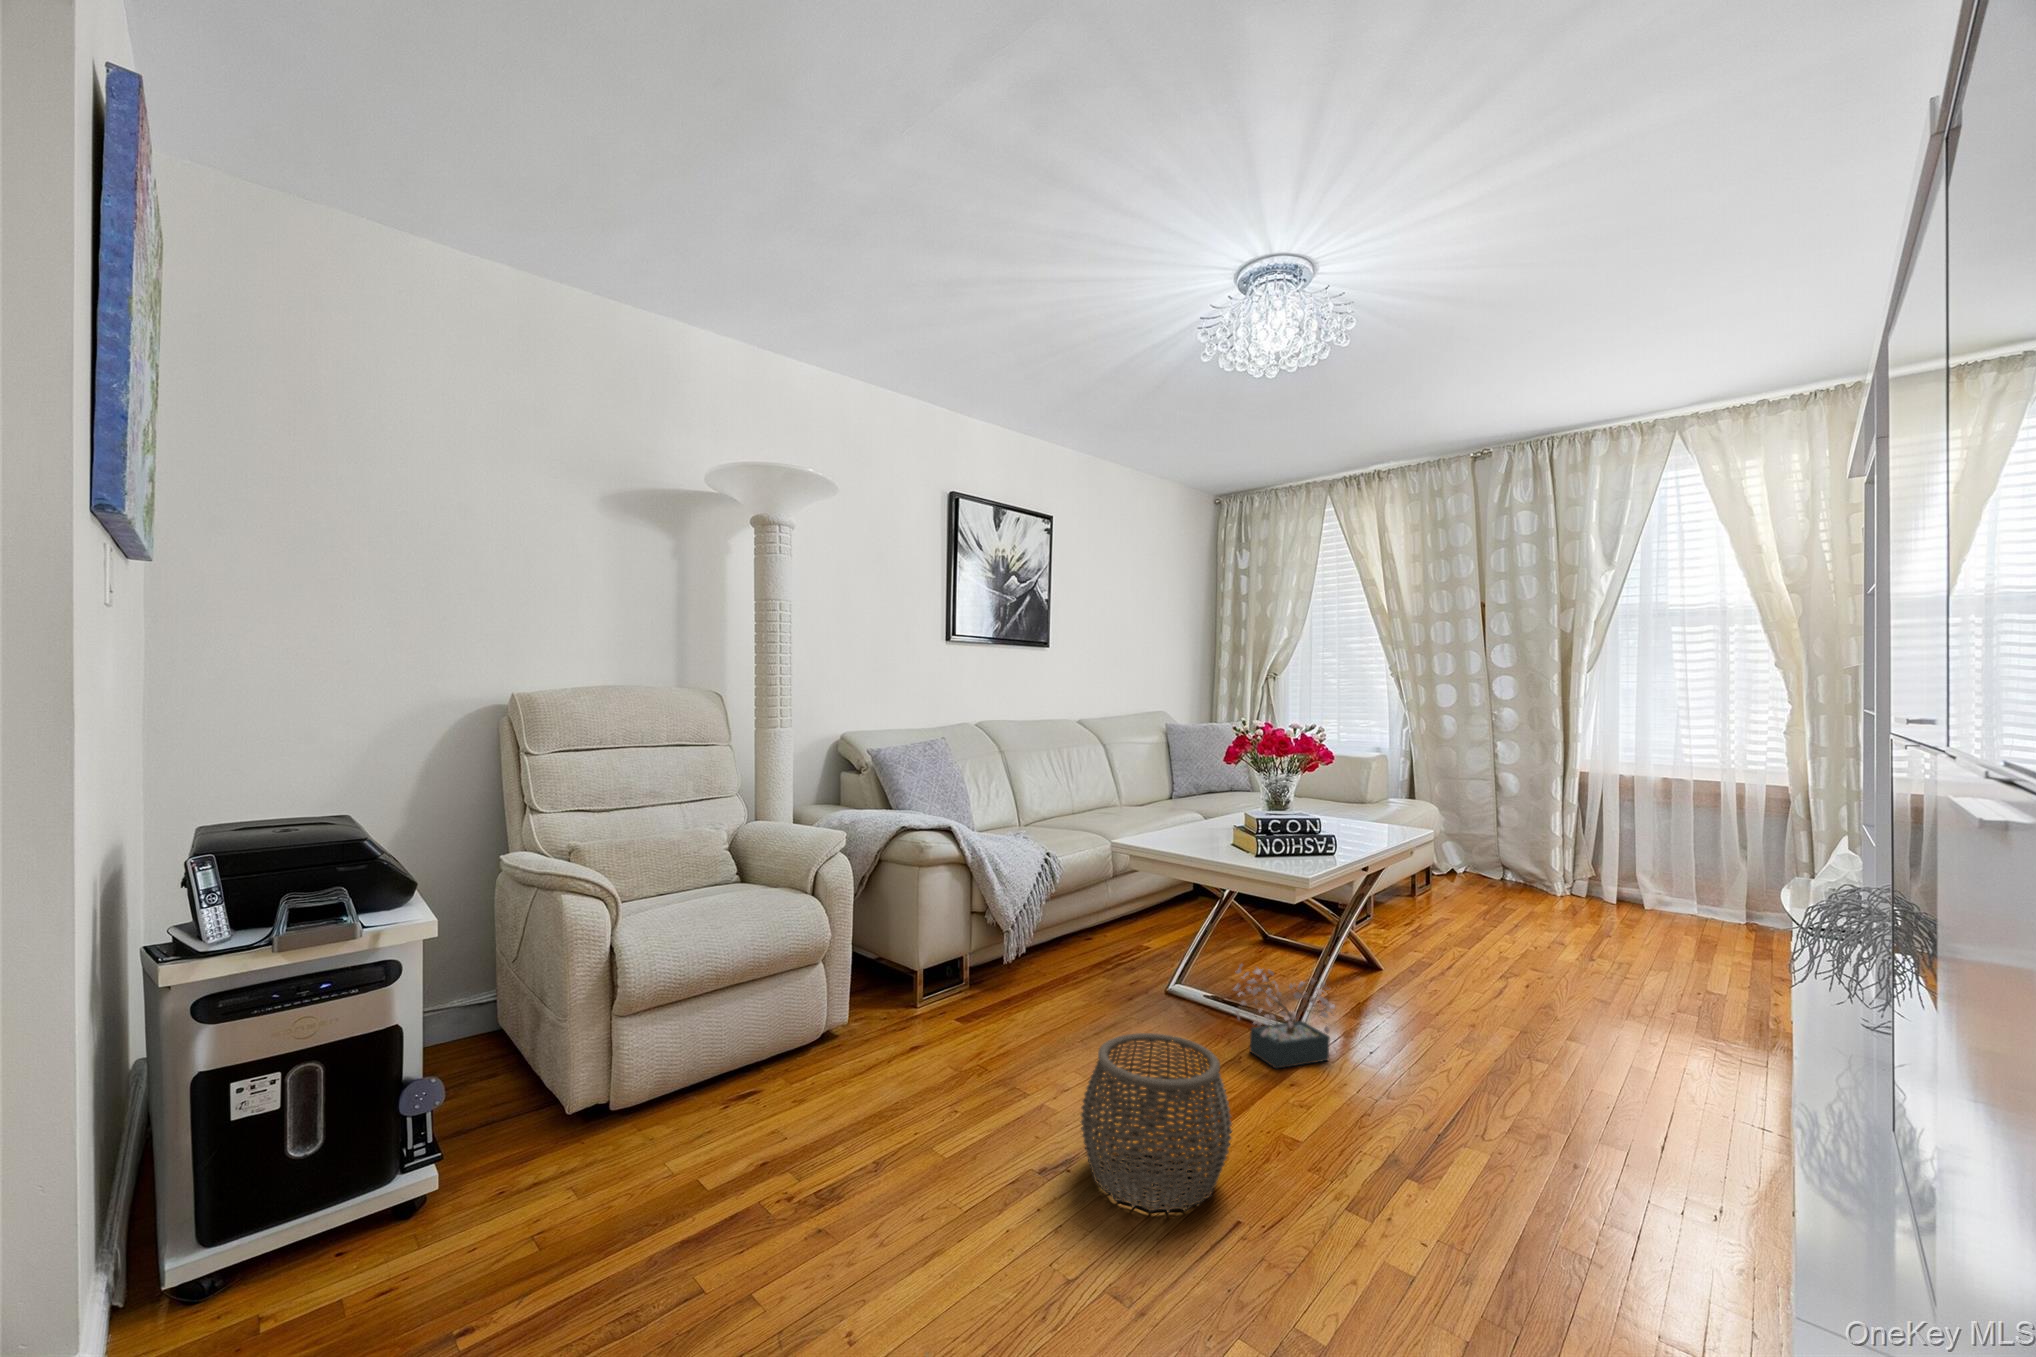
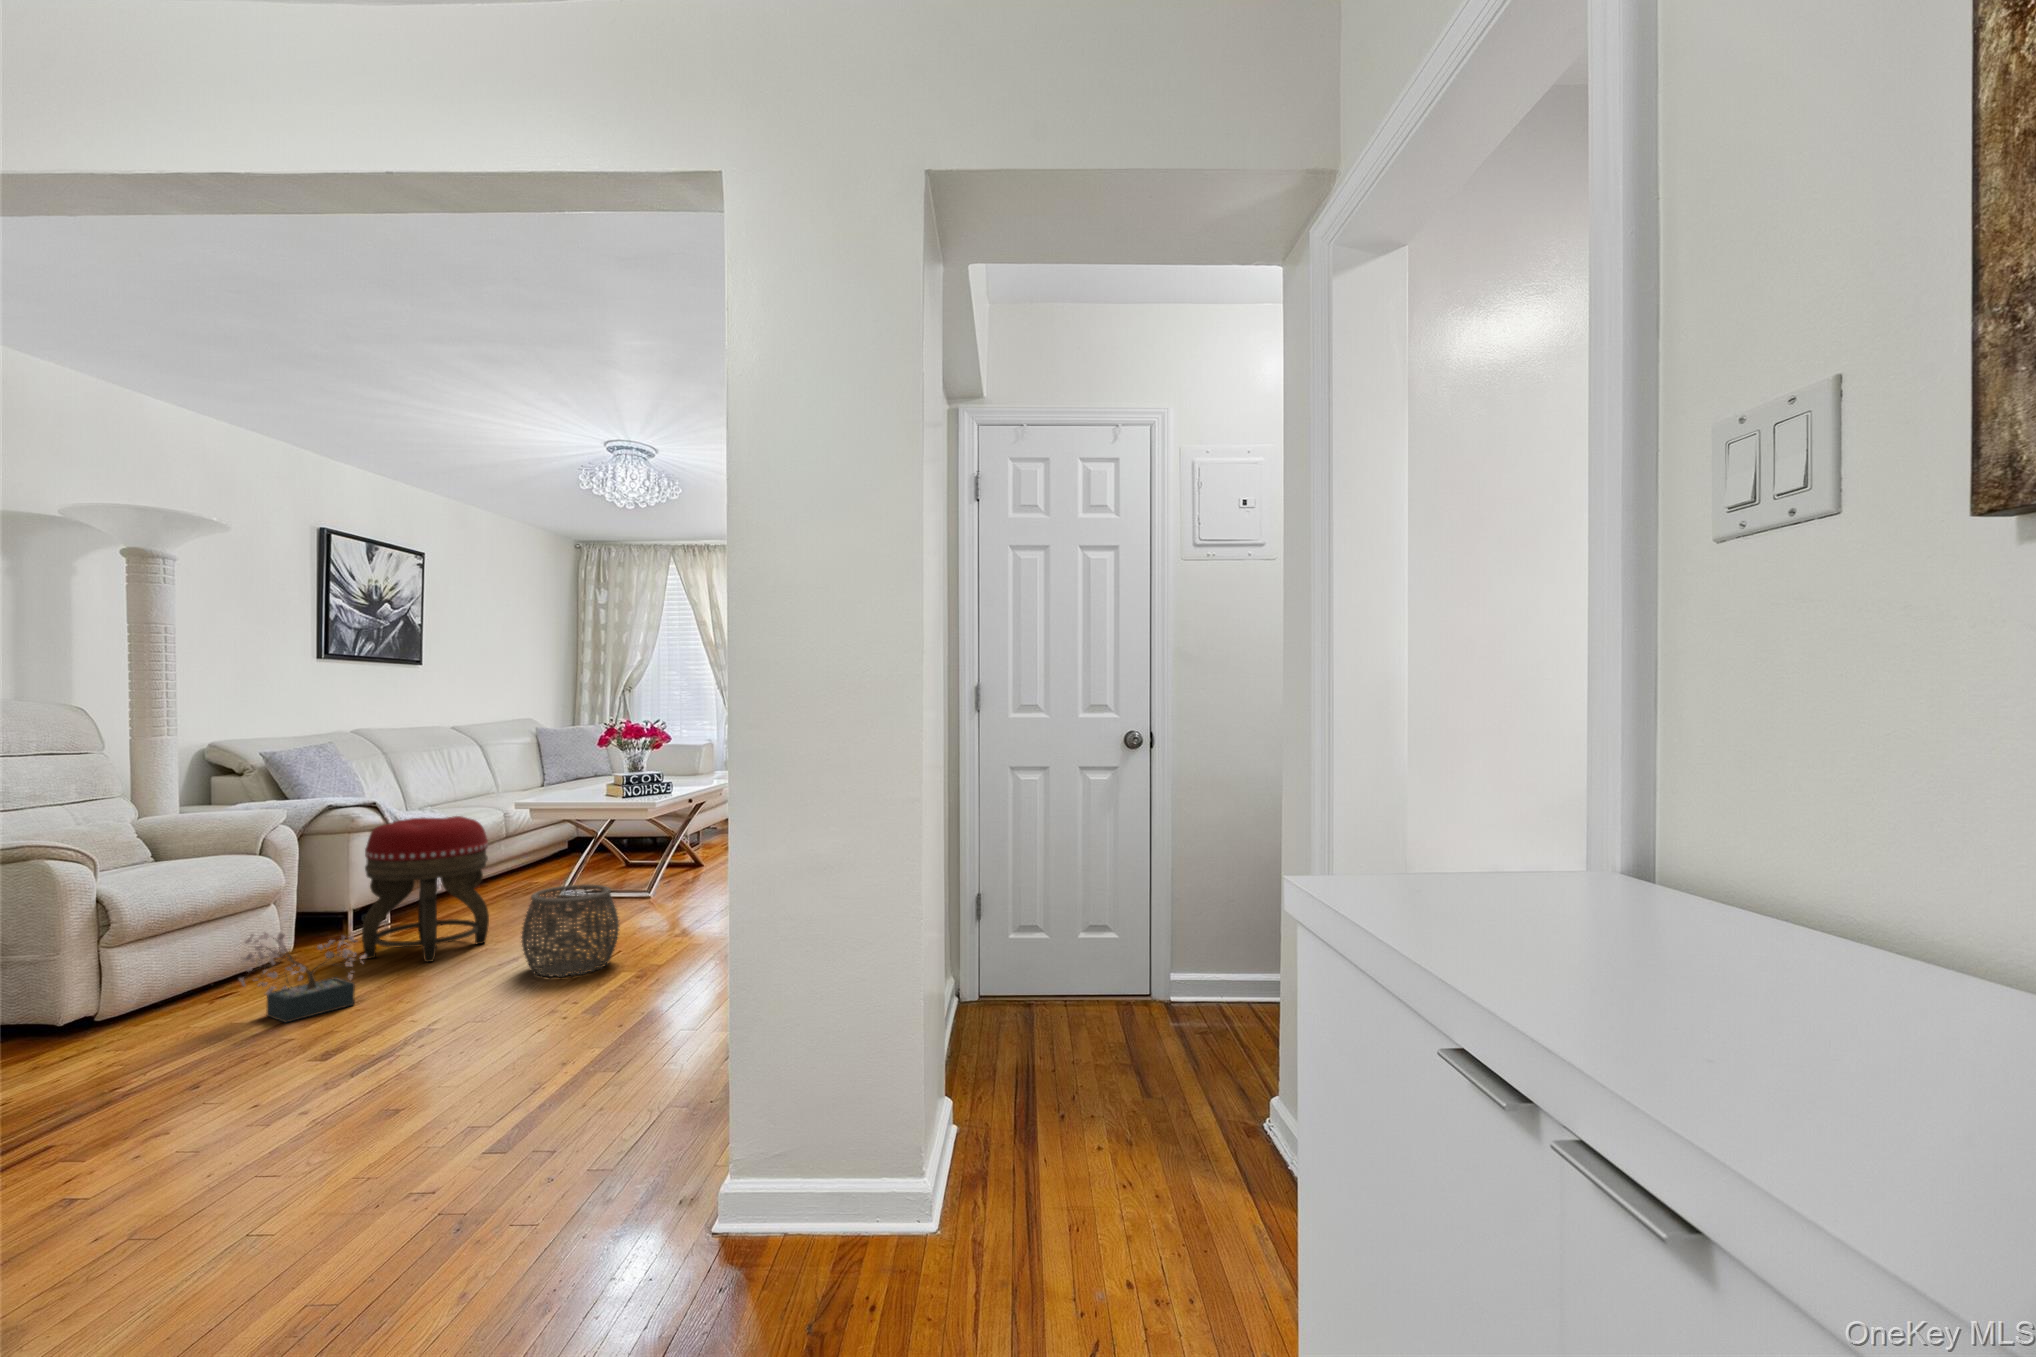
footstool: none [912,870,1064,1090] -> present [362,816,489,962]
decorative plant: present [1234,964,1335,1069] -> present [239,933,366,1022]

